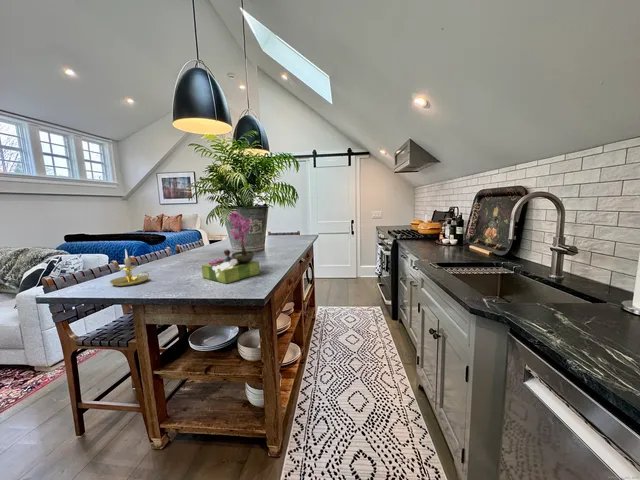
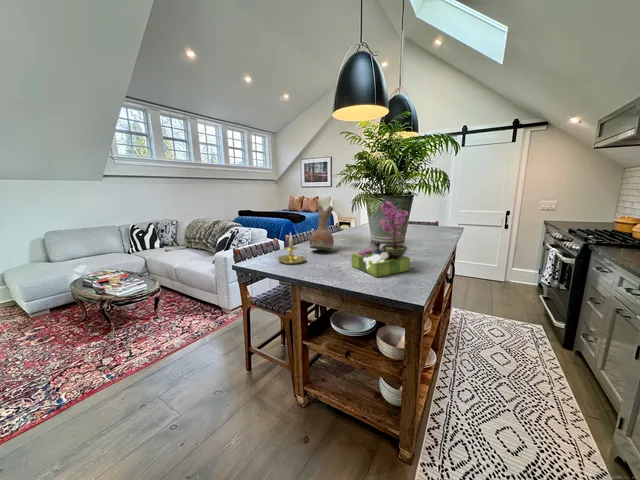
vase: none [156,219,186,267] -> present [309,206,334,250]

